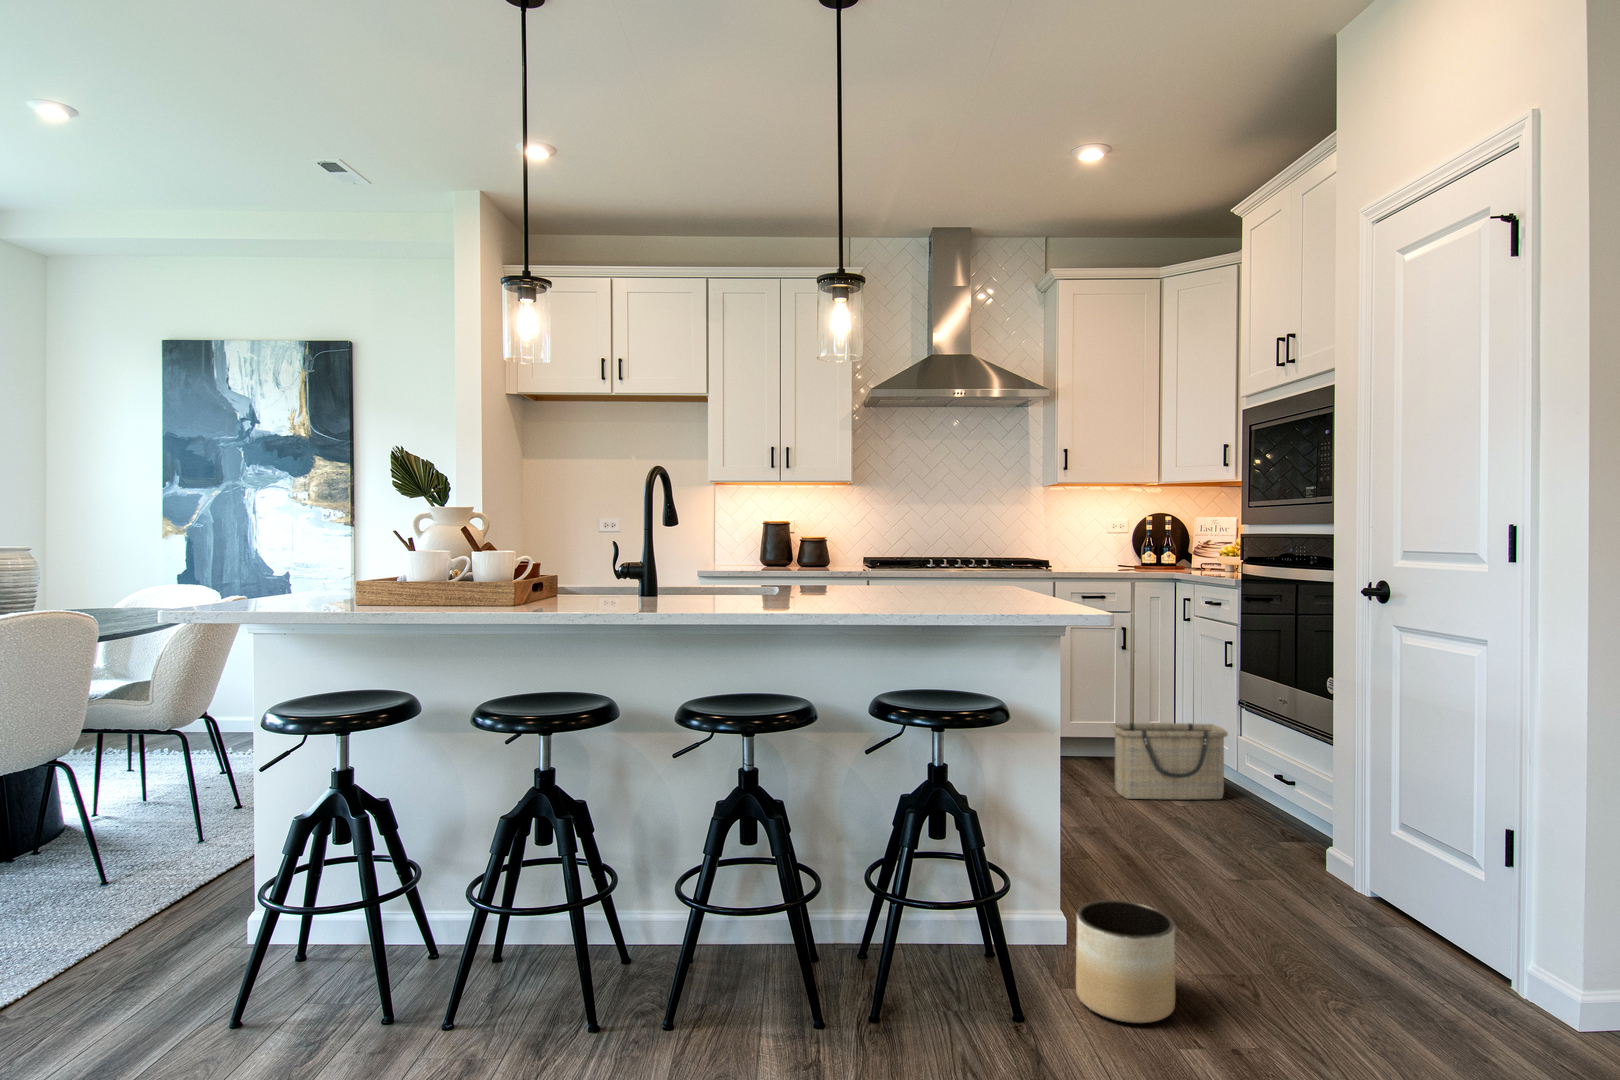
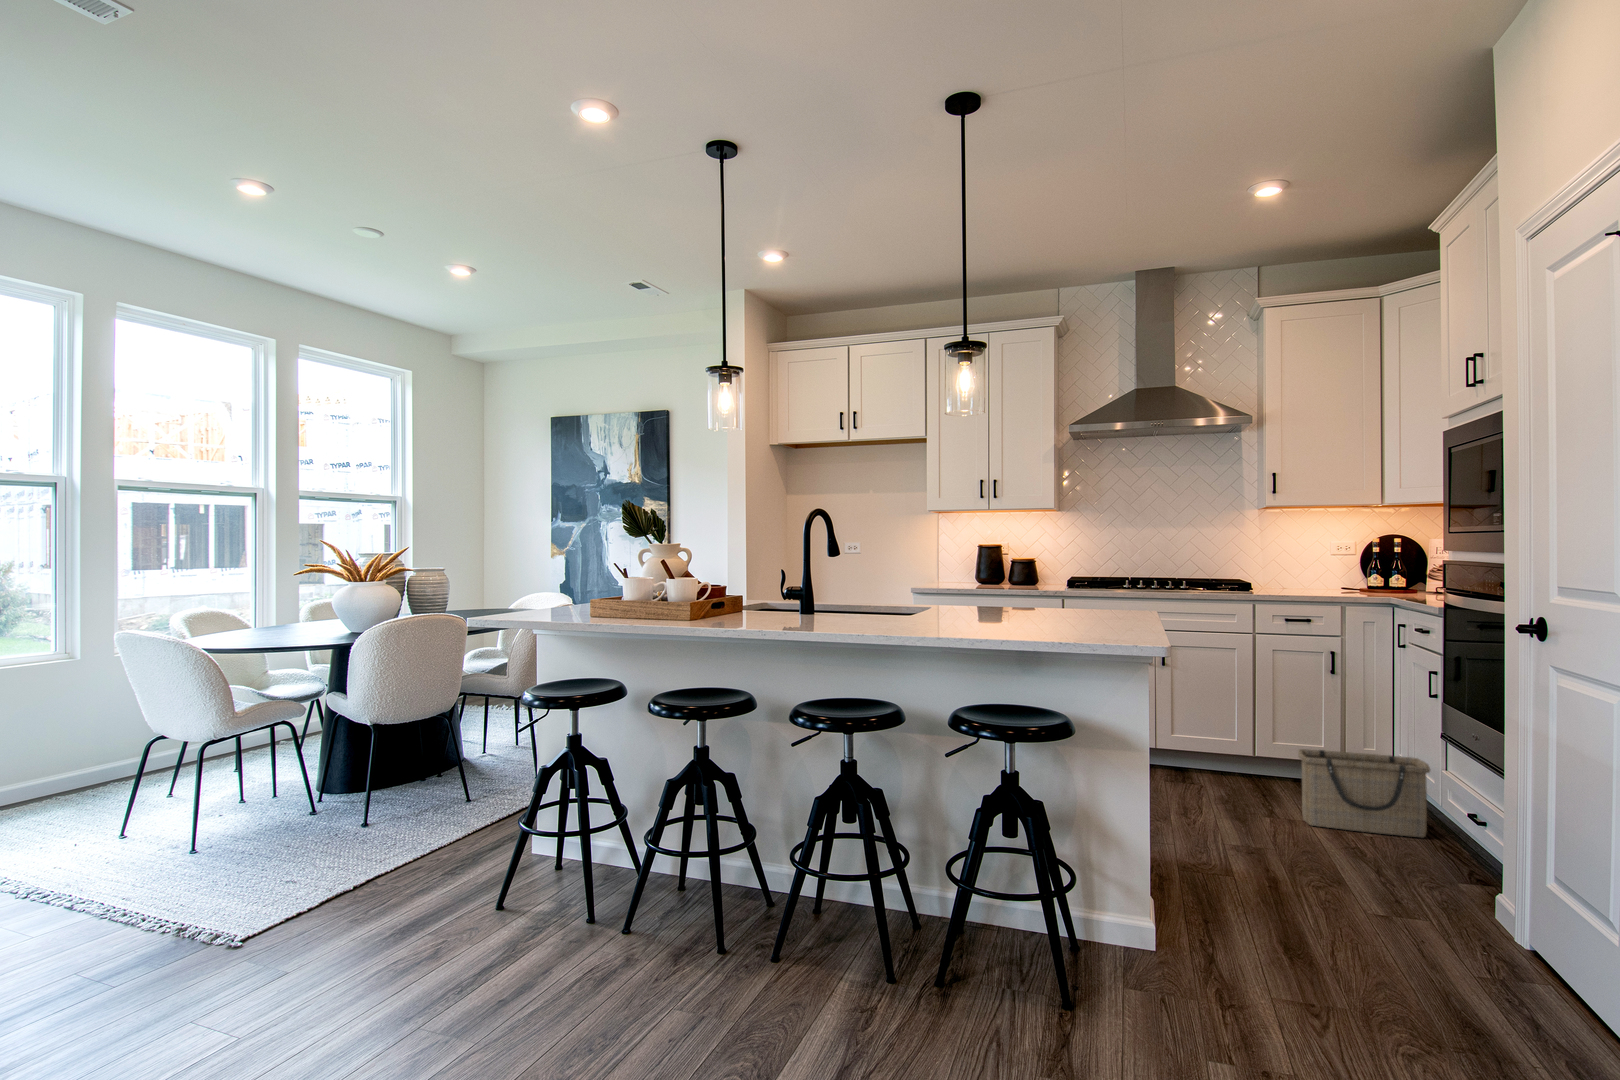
planter: present [1076,900,1175,1024] -> none [1131,914,1227,1035]

